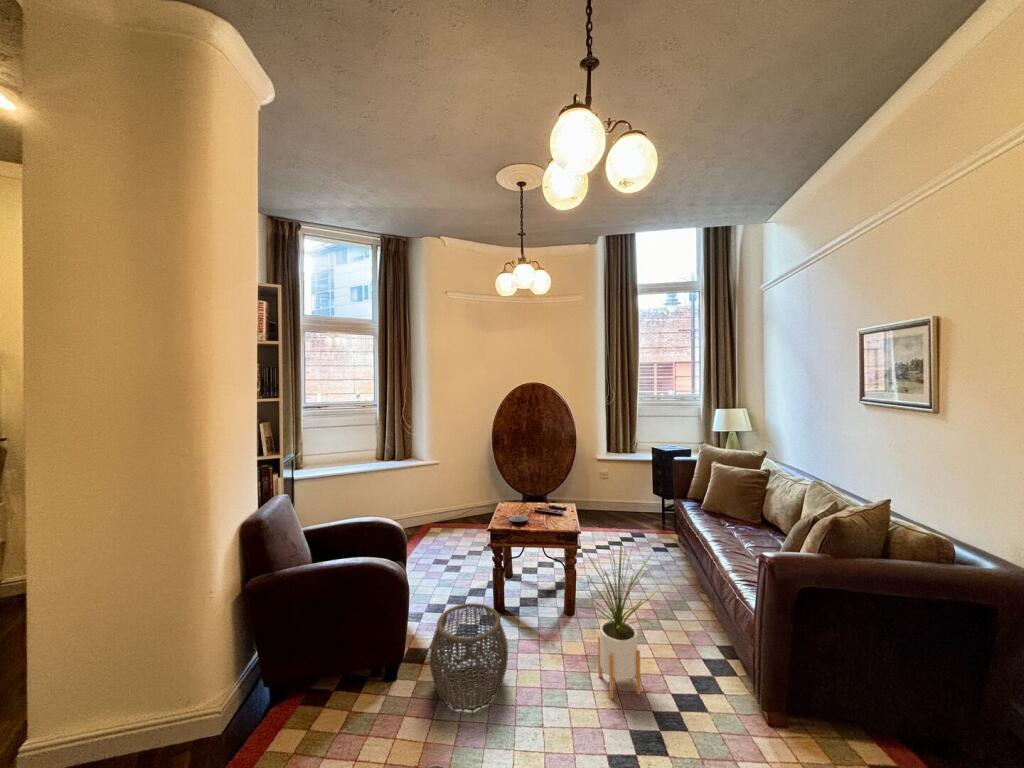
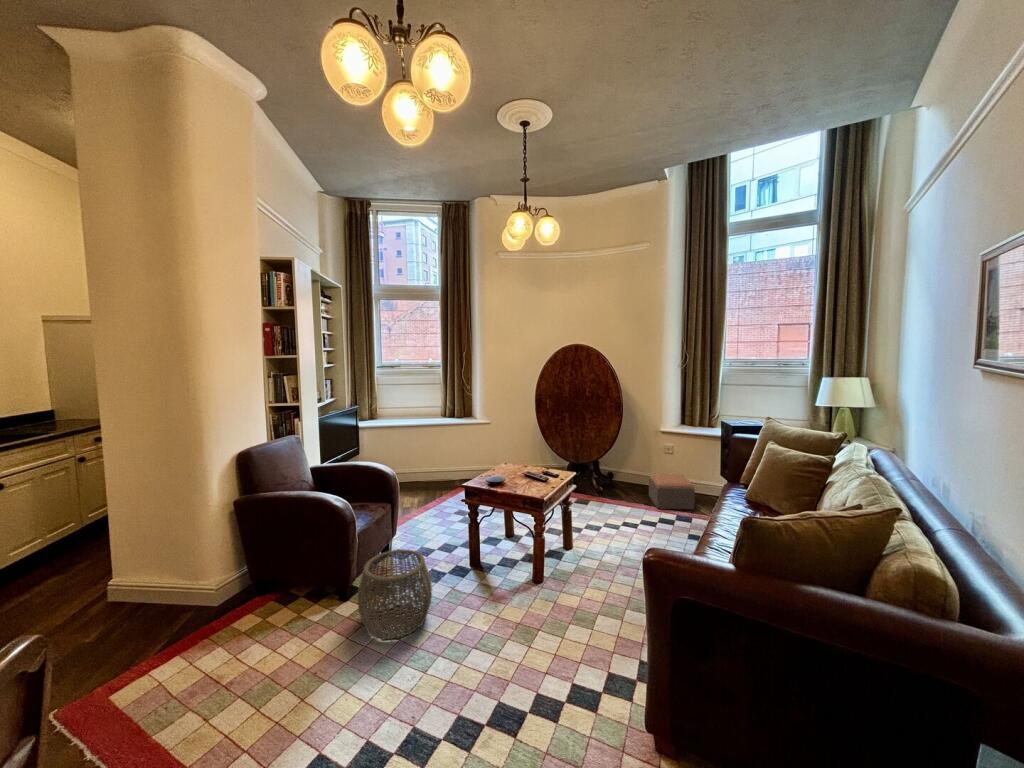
footstool: none [595,495,637,528] -> present [649,474,695,510]
house plant: present [582,543,657,699] -> none [487,506,569,675]

